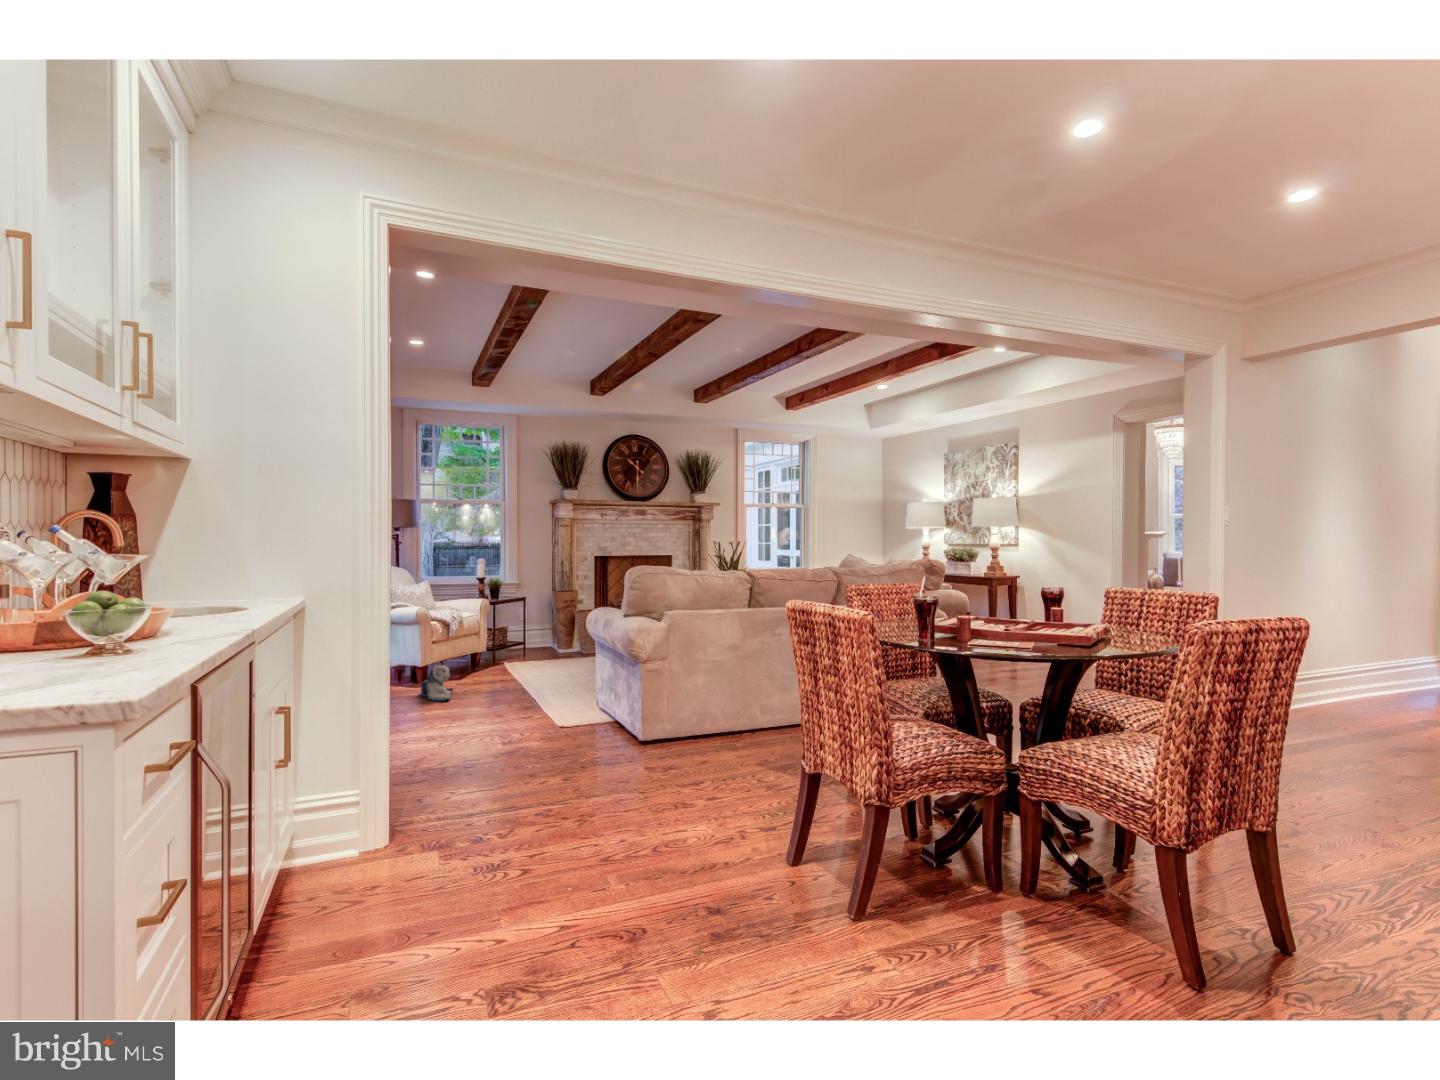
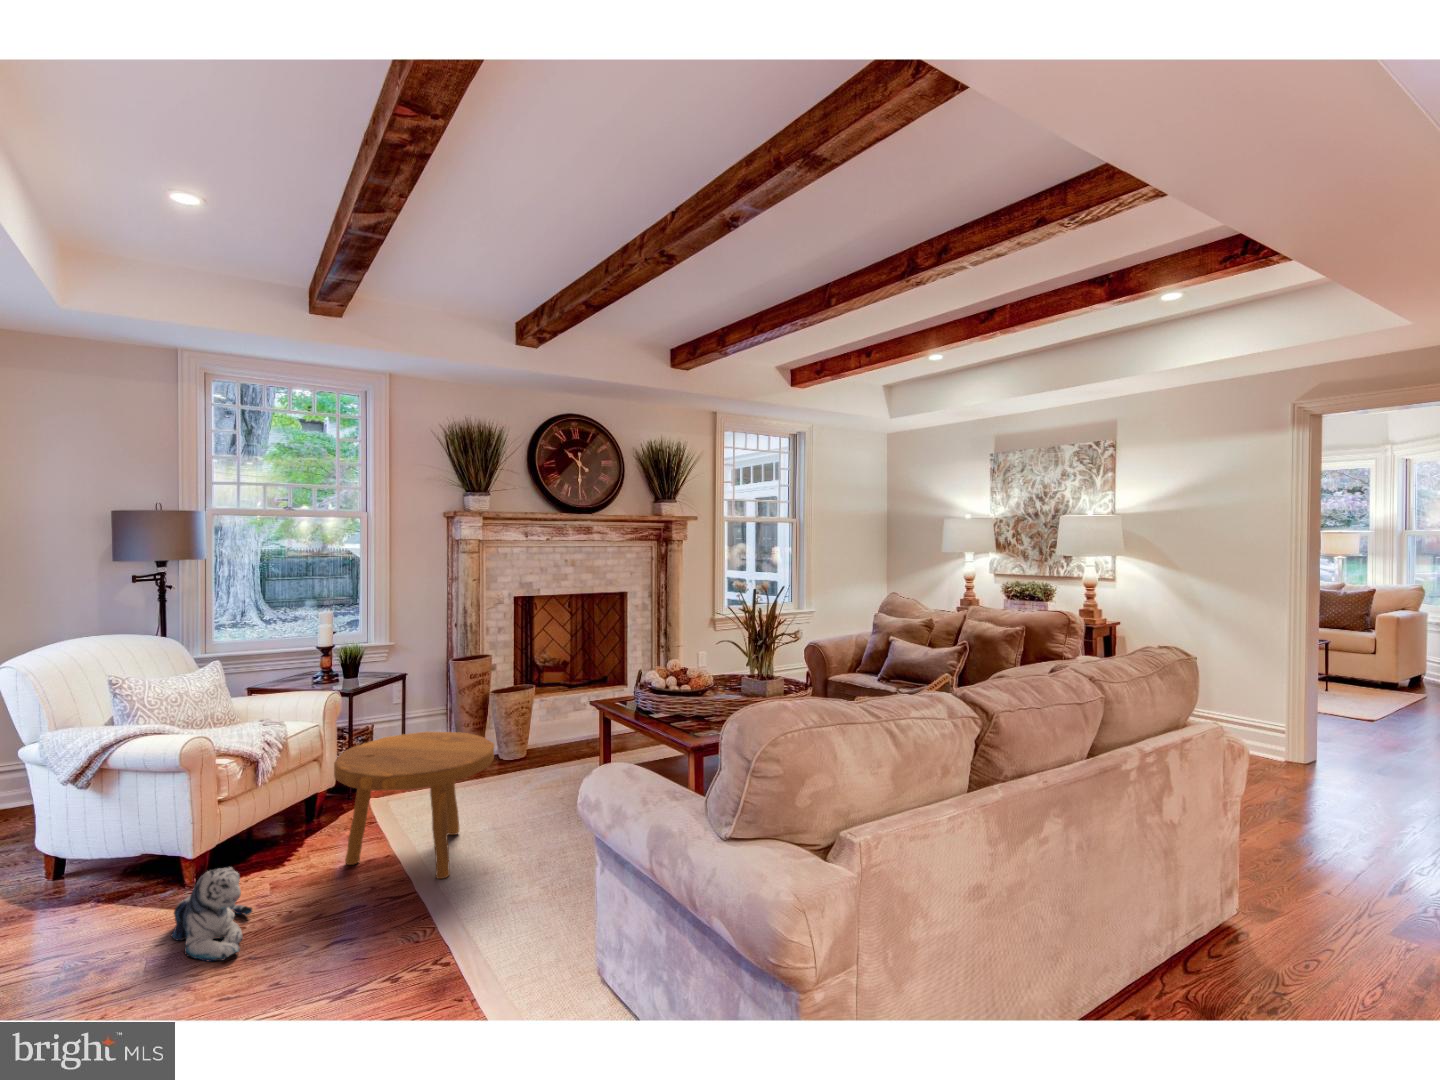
footstool: none [489,620,570,688] -> present [334,731,494,879]

